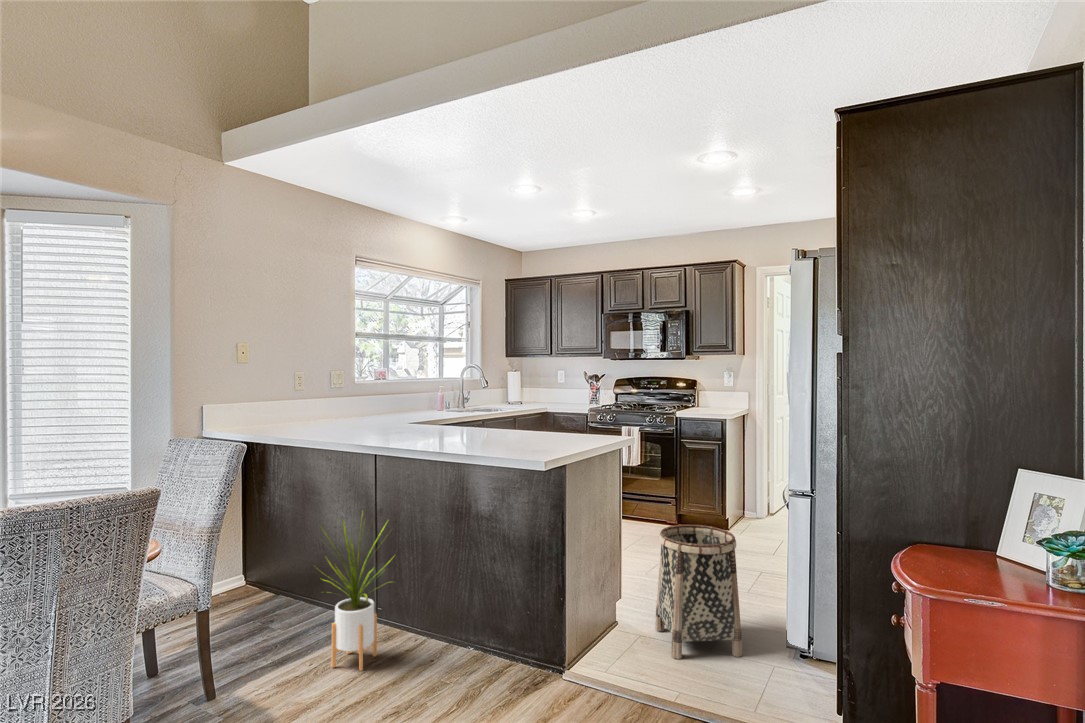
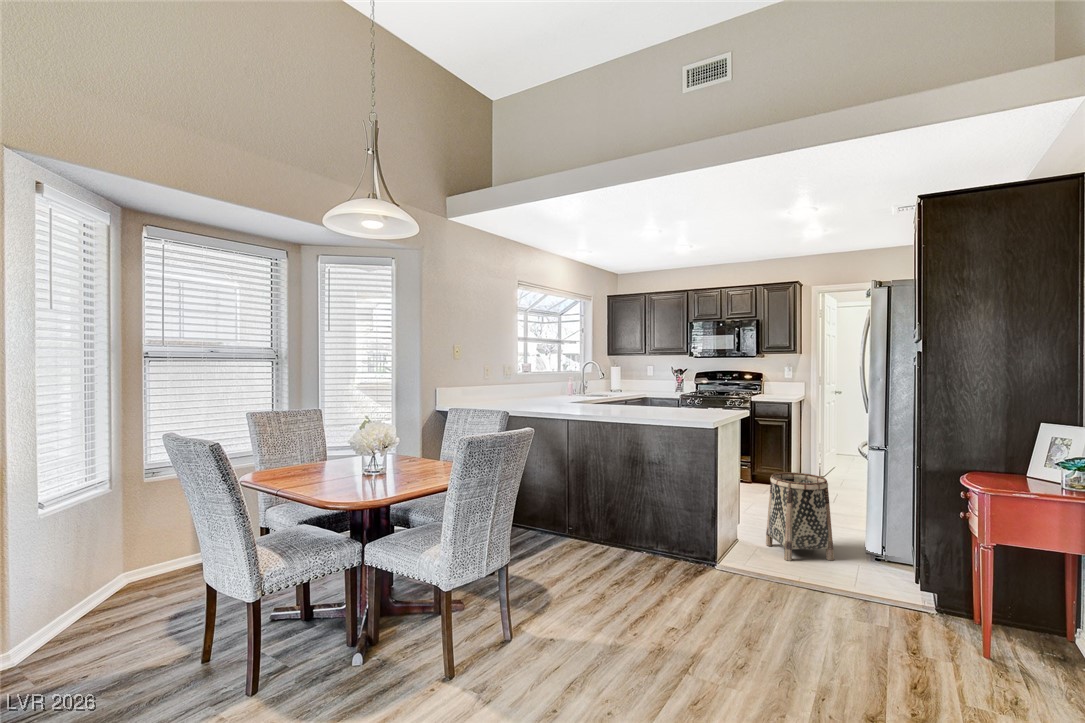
house plant: present [321,520,392,671] -> none [545,457,598,562]

